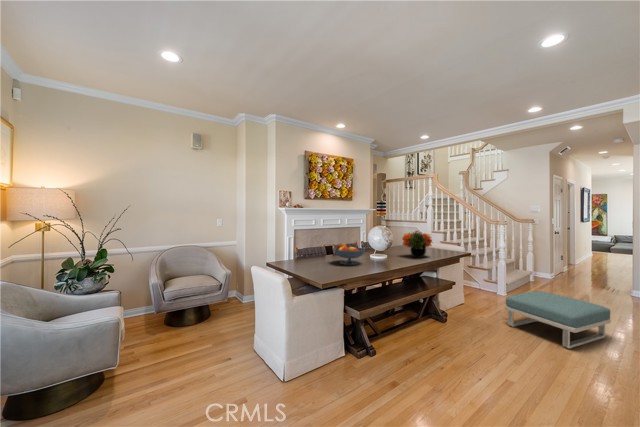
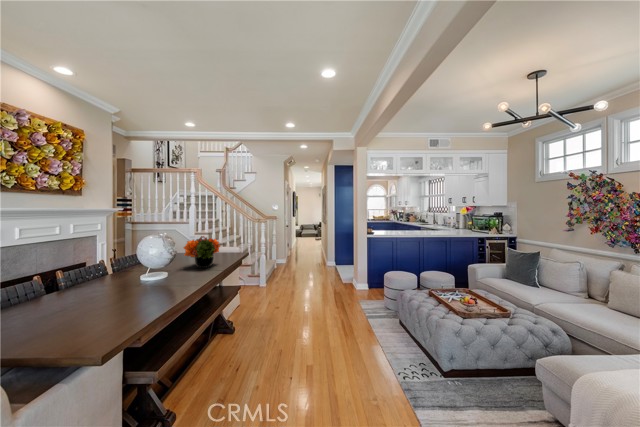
fruit bowl: present [334,244,365,265] -> none [79,270,143,305]
footstool: present [505,291,611,349] -> none [280,276,338,317]

